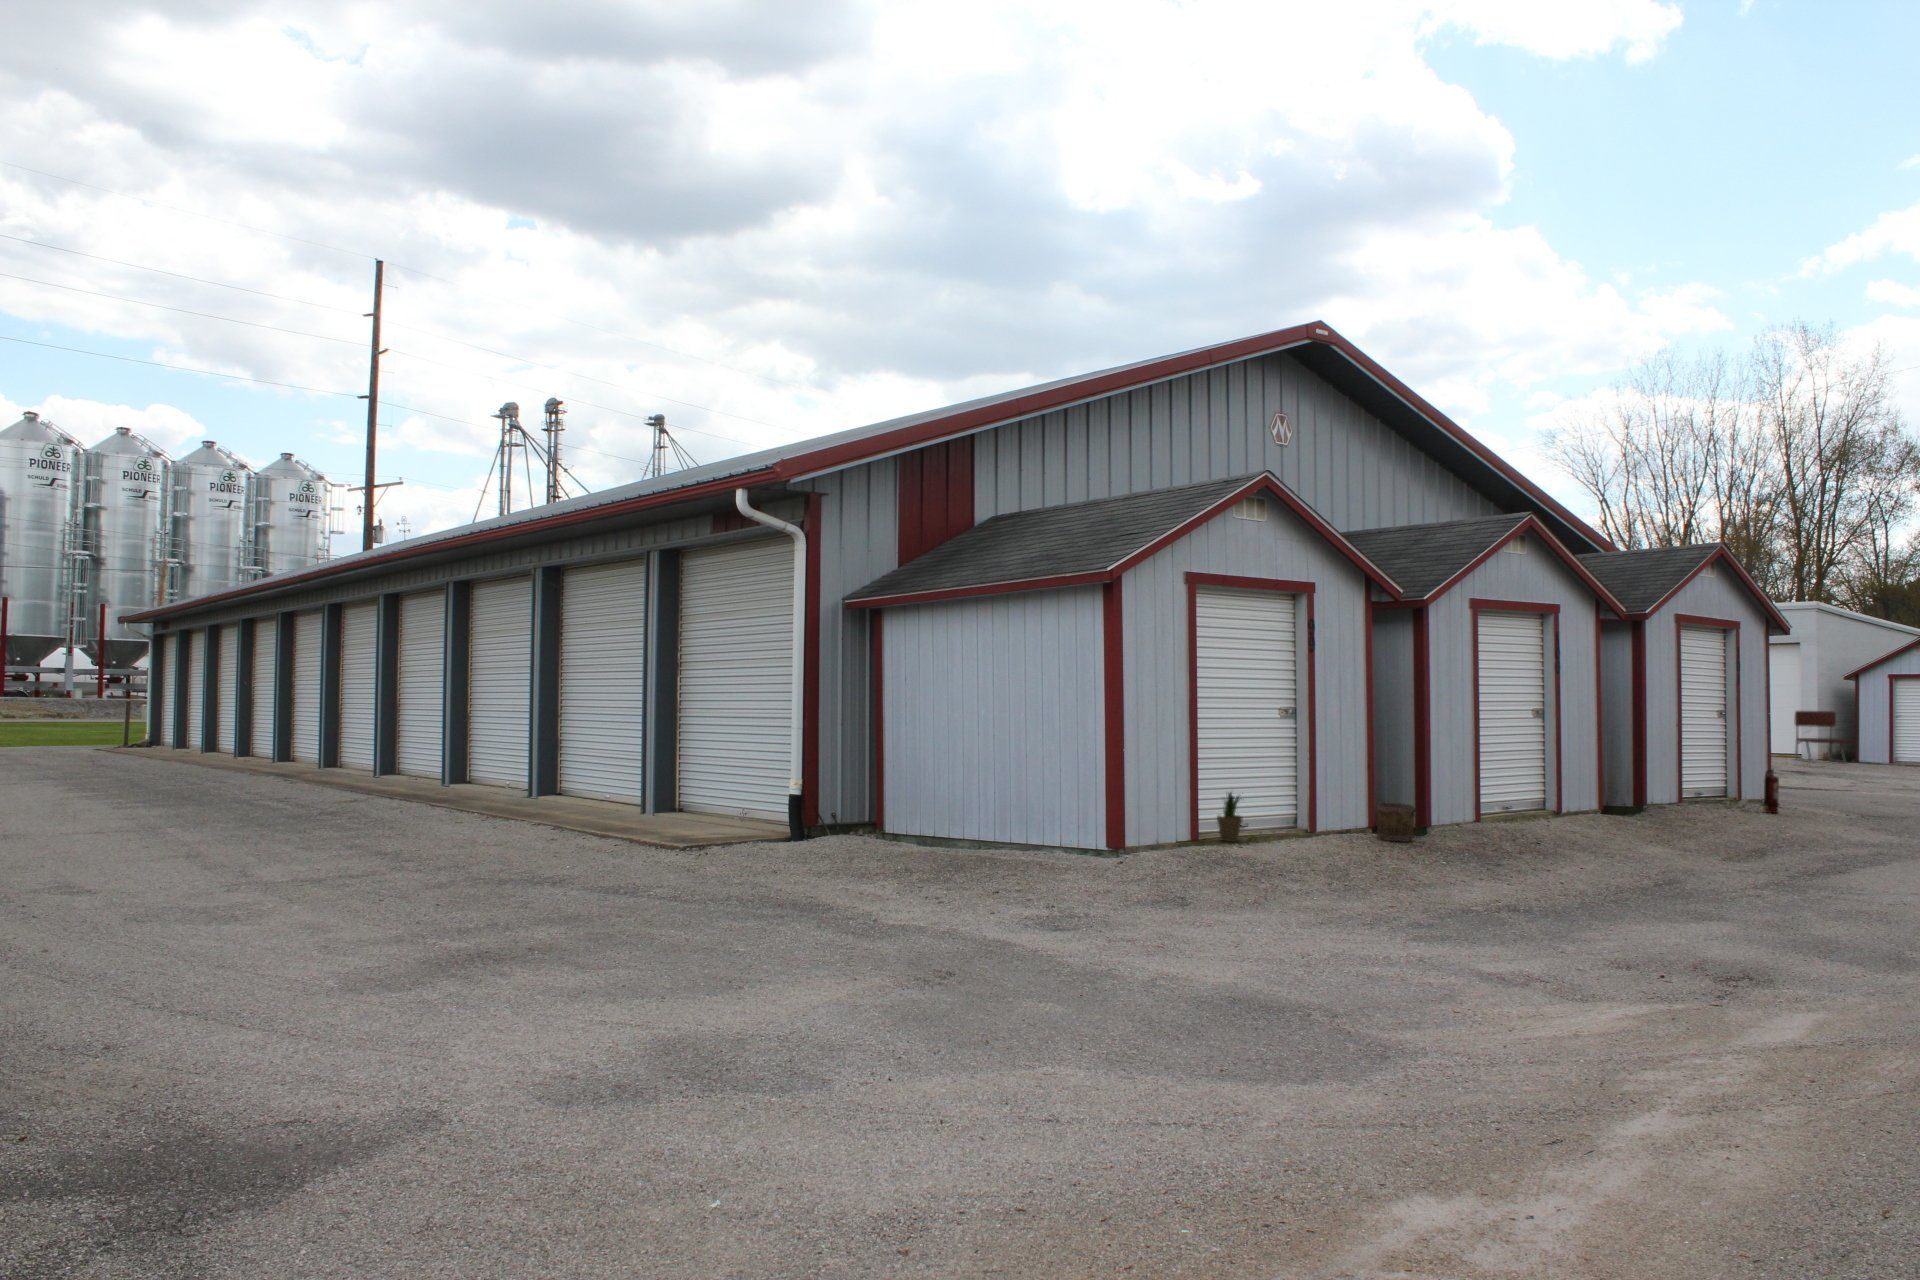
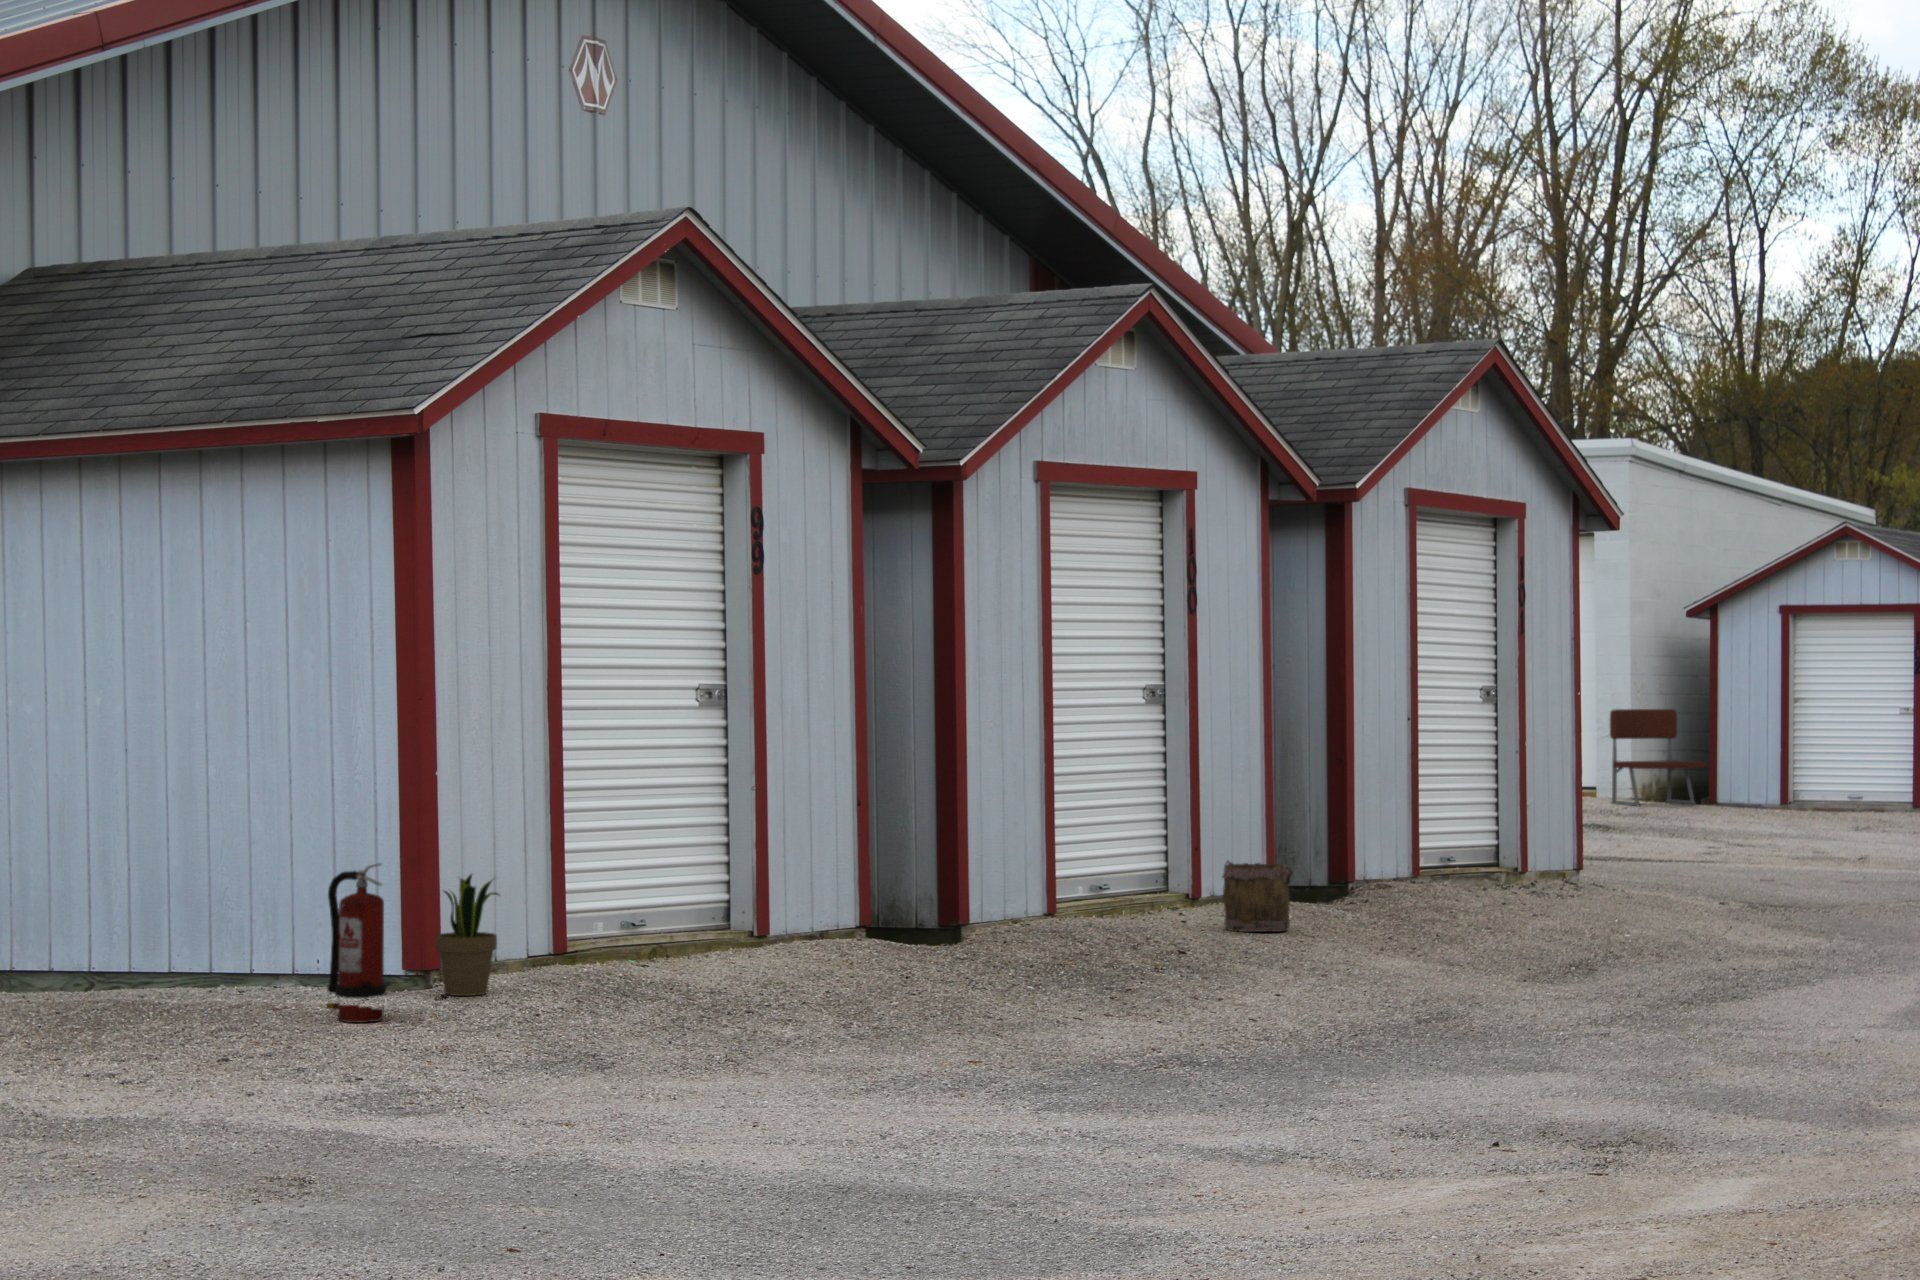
fire extinguisher: present [1763,768,1779,813] -> present [326,863,387,1023]
bucket: present [1377,802,1416,842] -> present [1223,861,1293,932]

